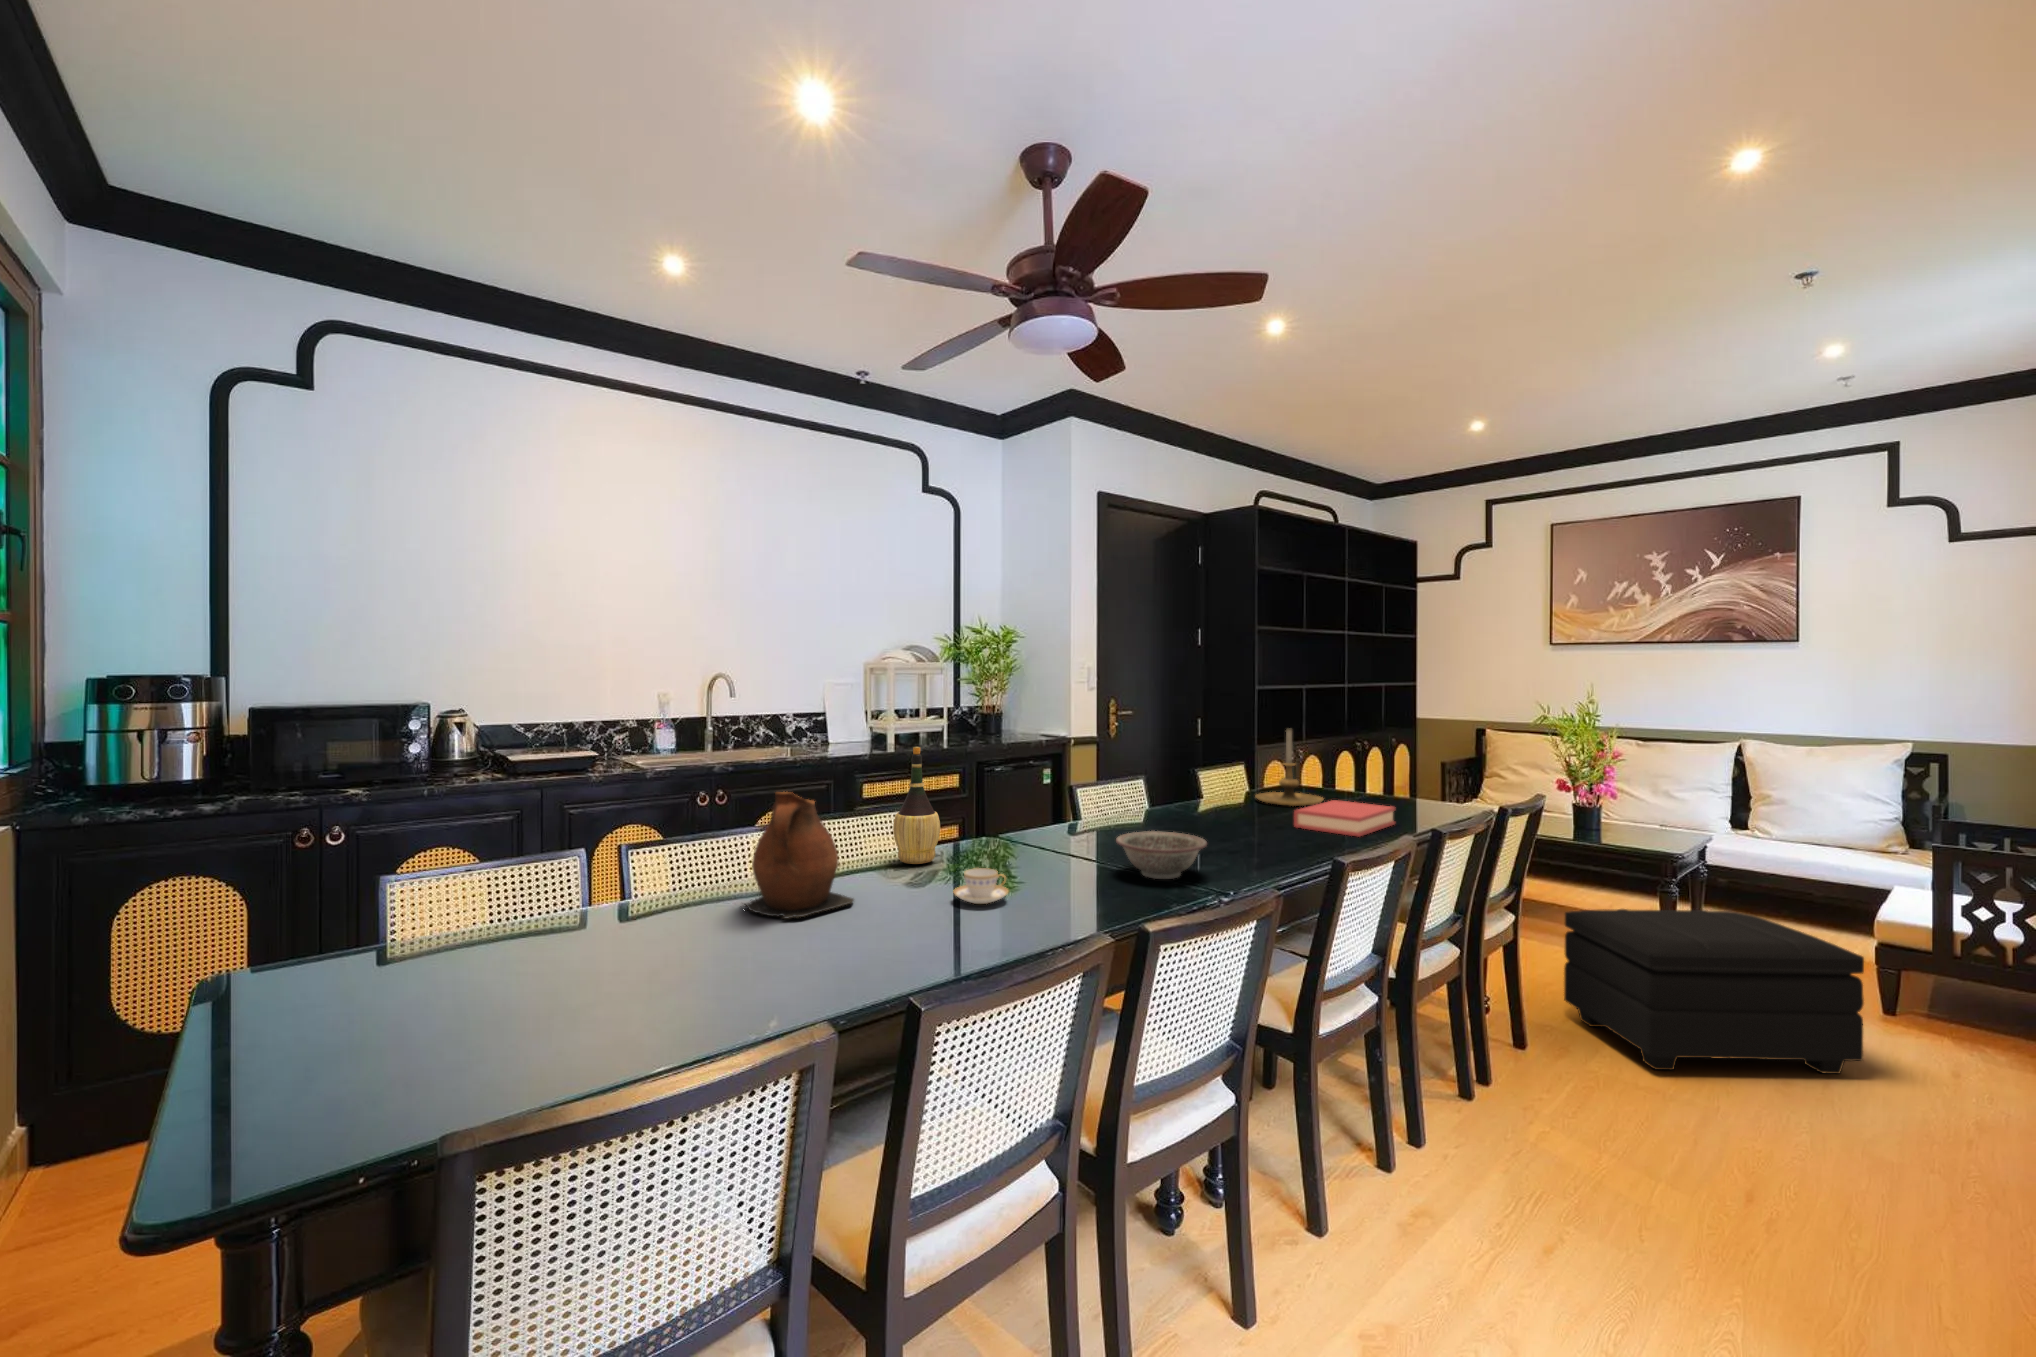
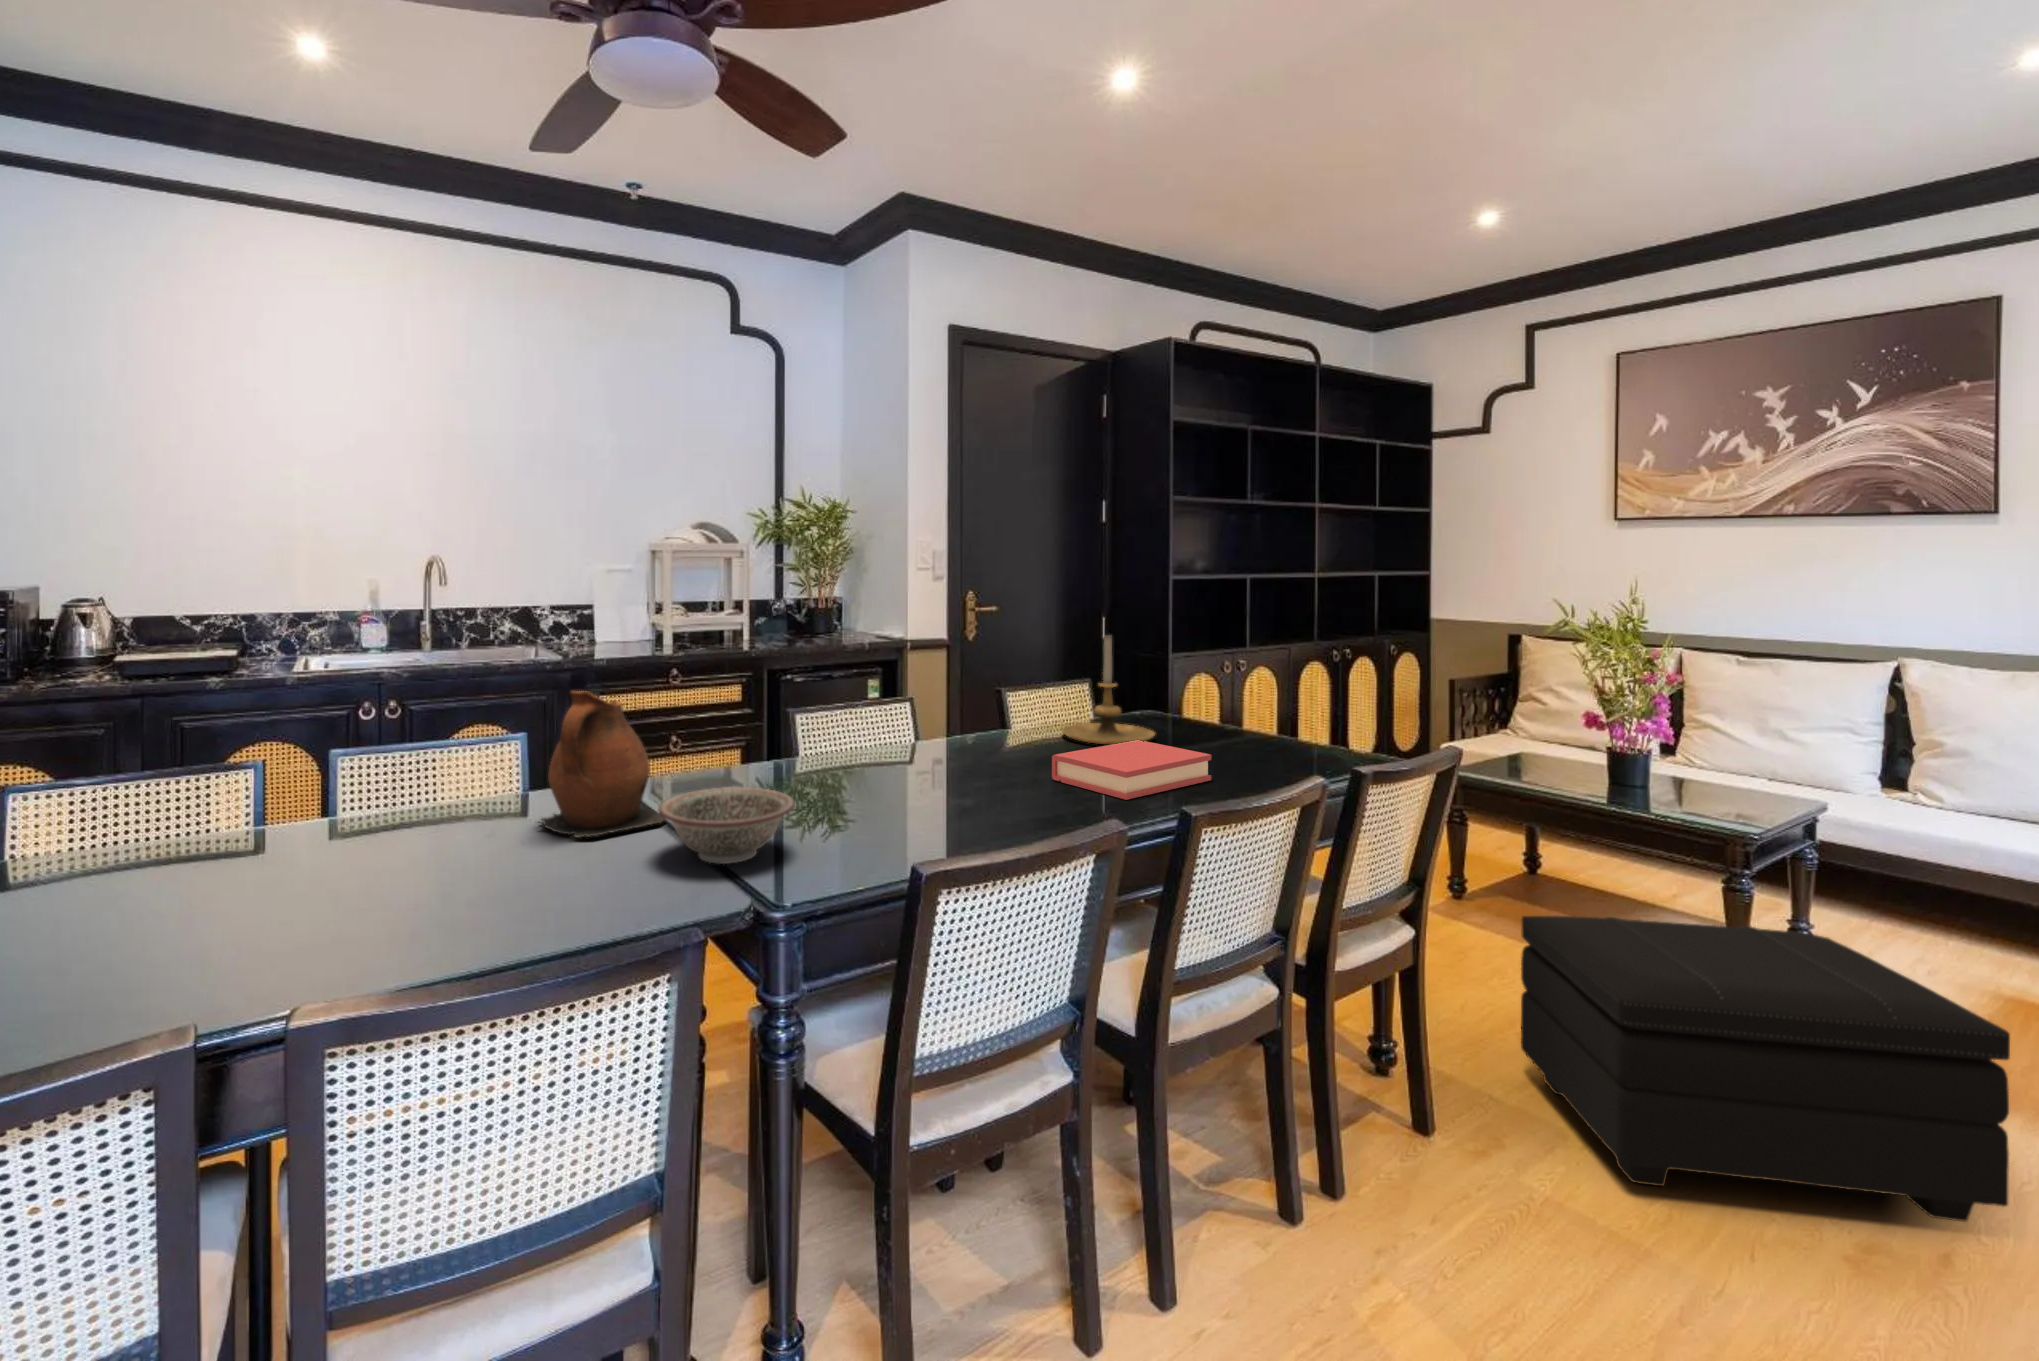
wine bottle: present [893,747,940,864] -> none [401,657,473,820]
ceramic pitcher: present [744,792,854,919] -> present [540,691,666,837]
teacup: present [954,868,1008,904] -> none [345,840,439,896]

